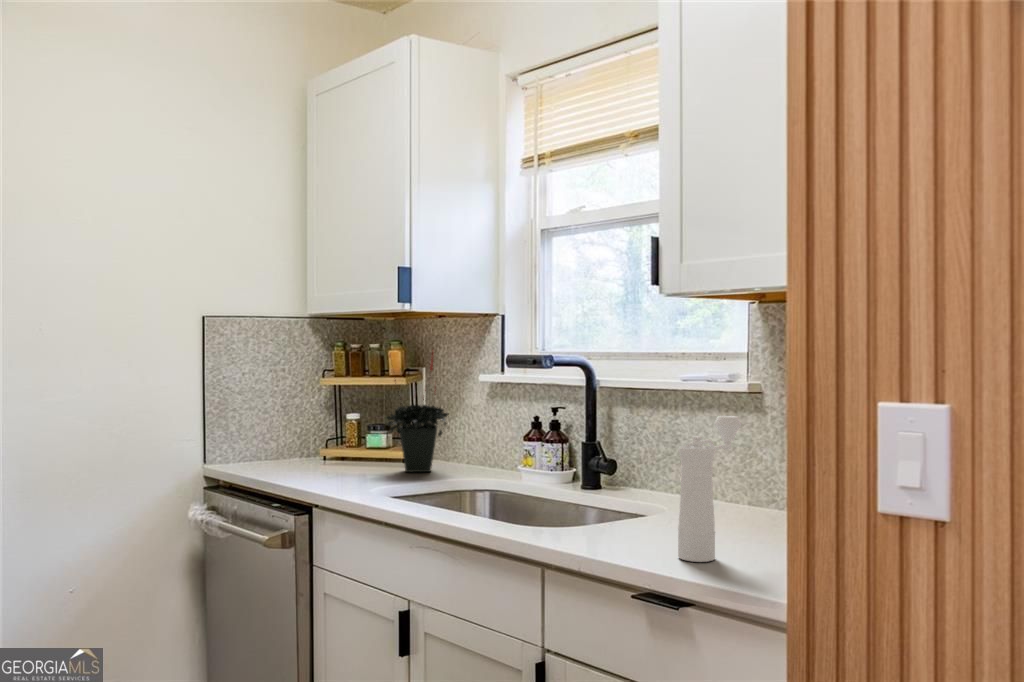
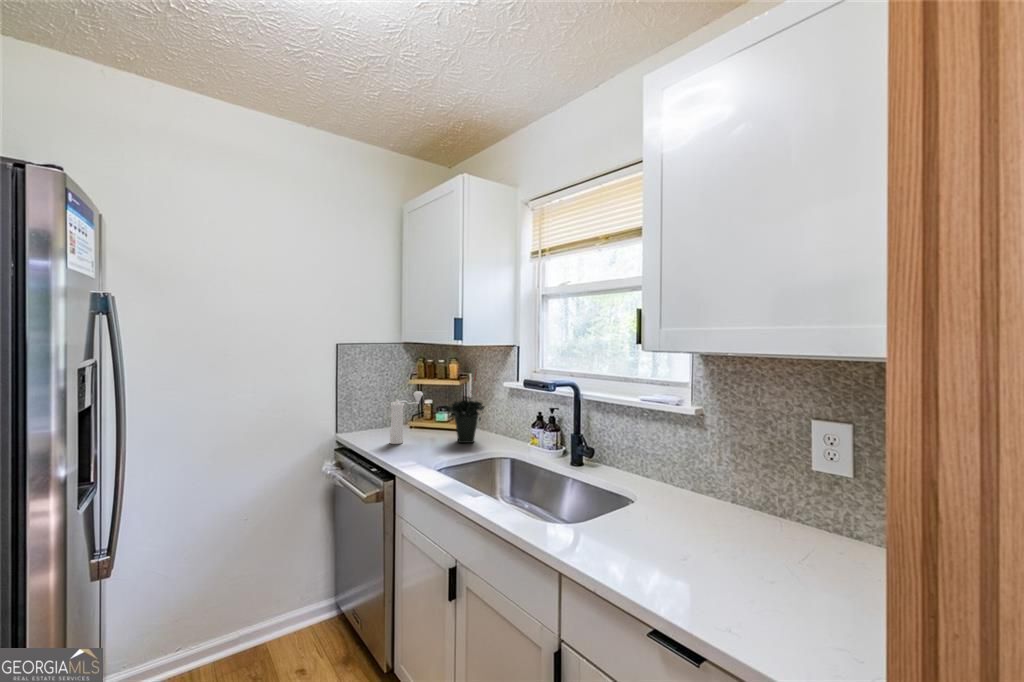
pepper mill: present [678,416,742,562] -> present [390,391,423,444]

